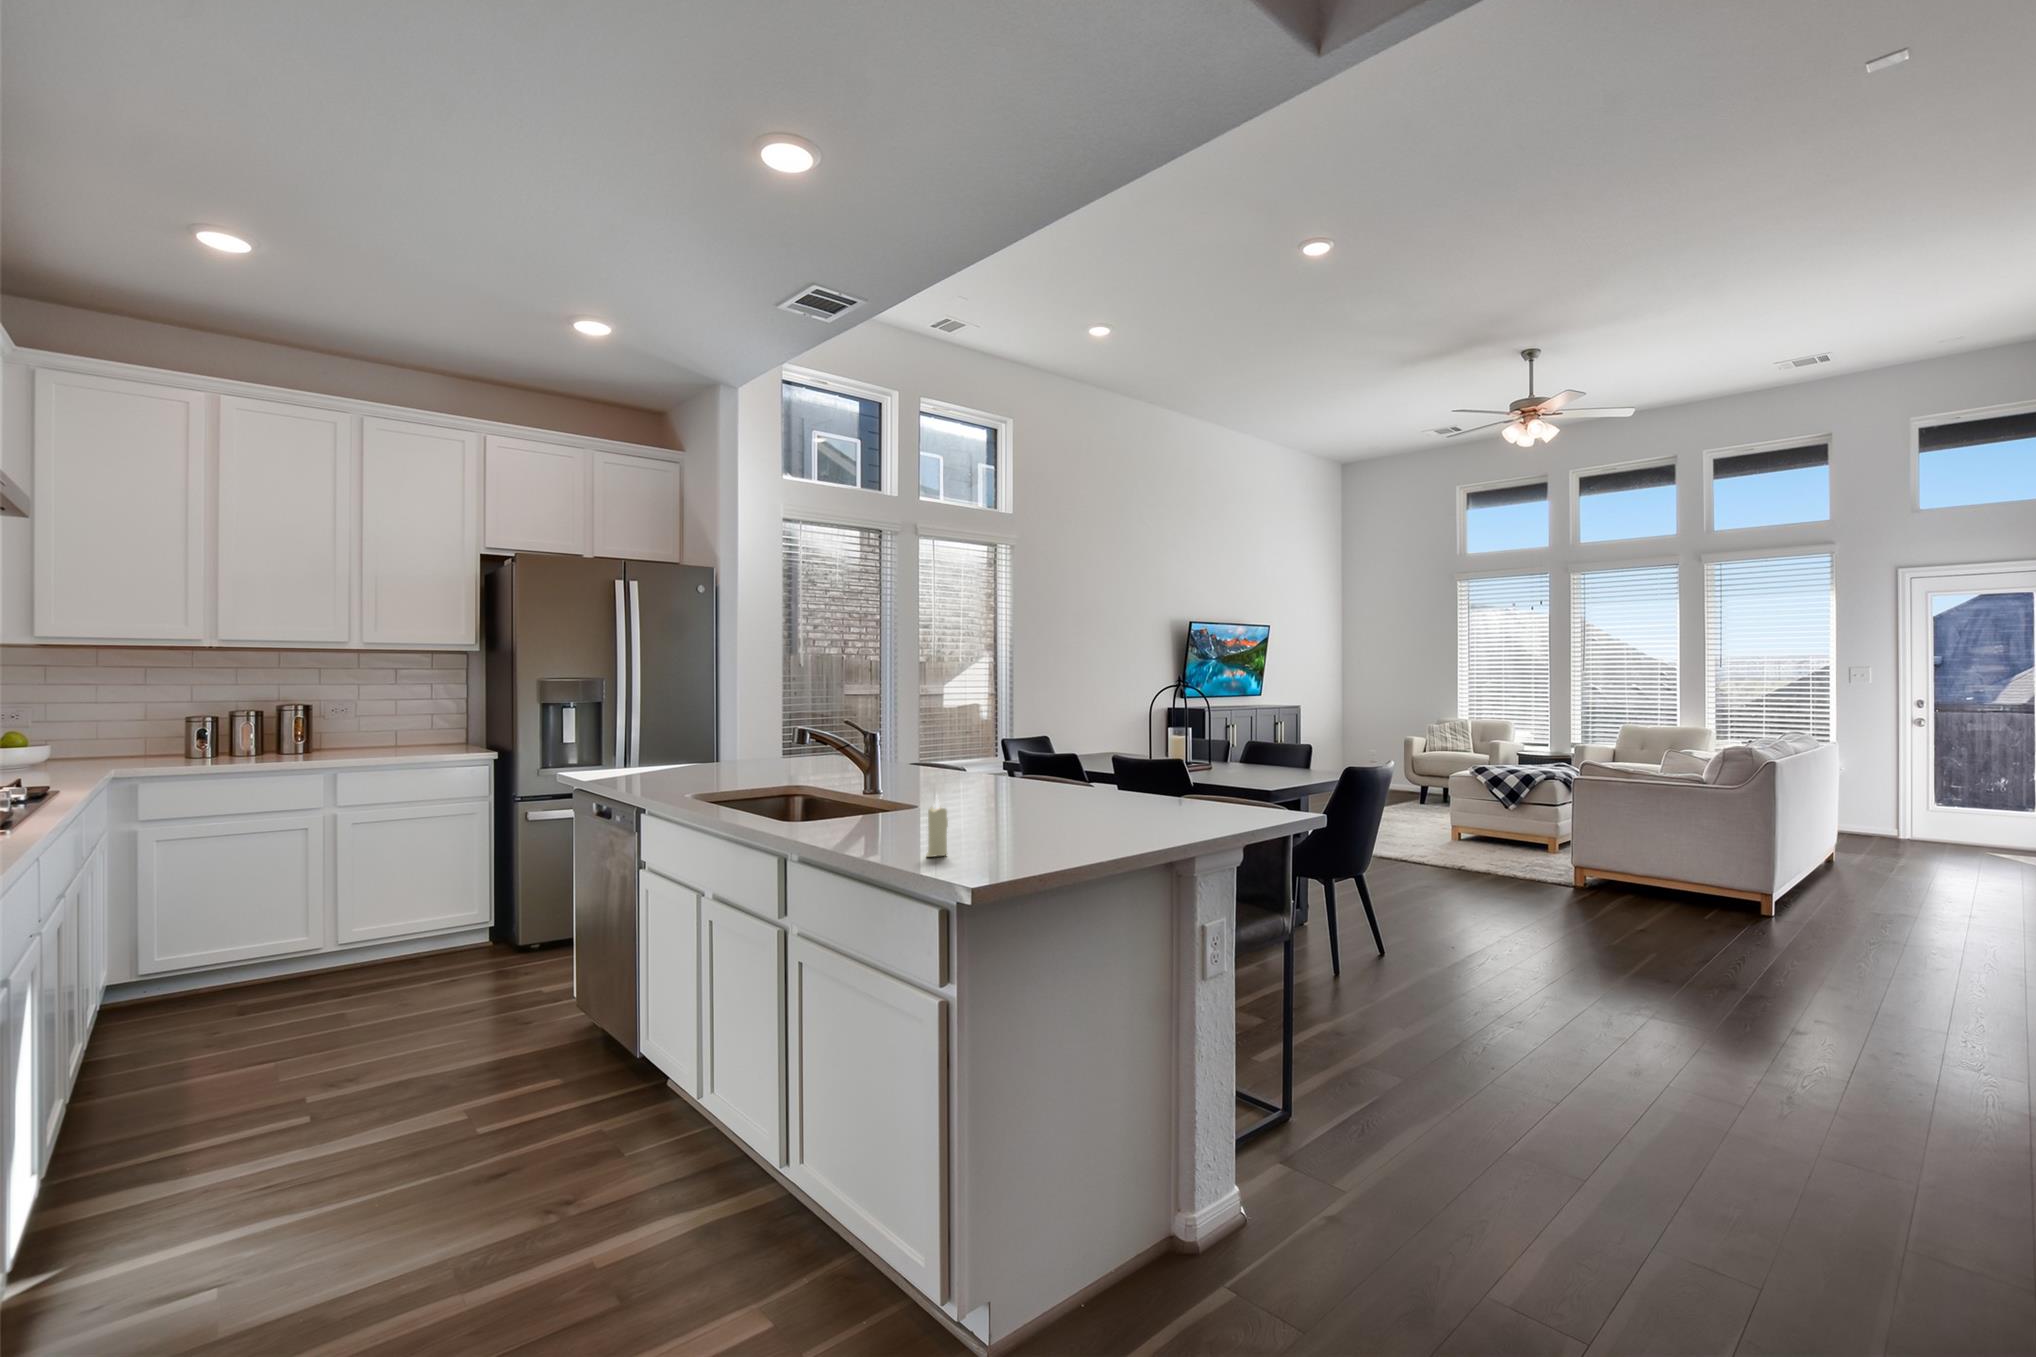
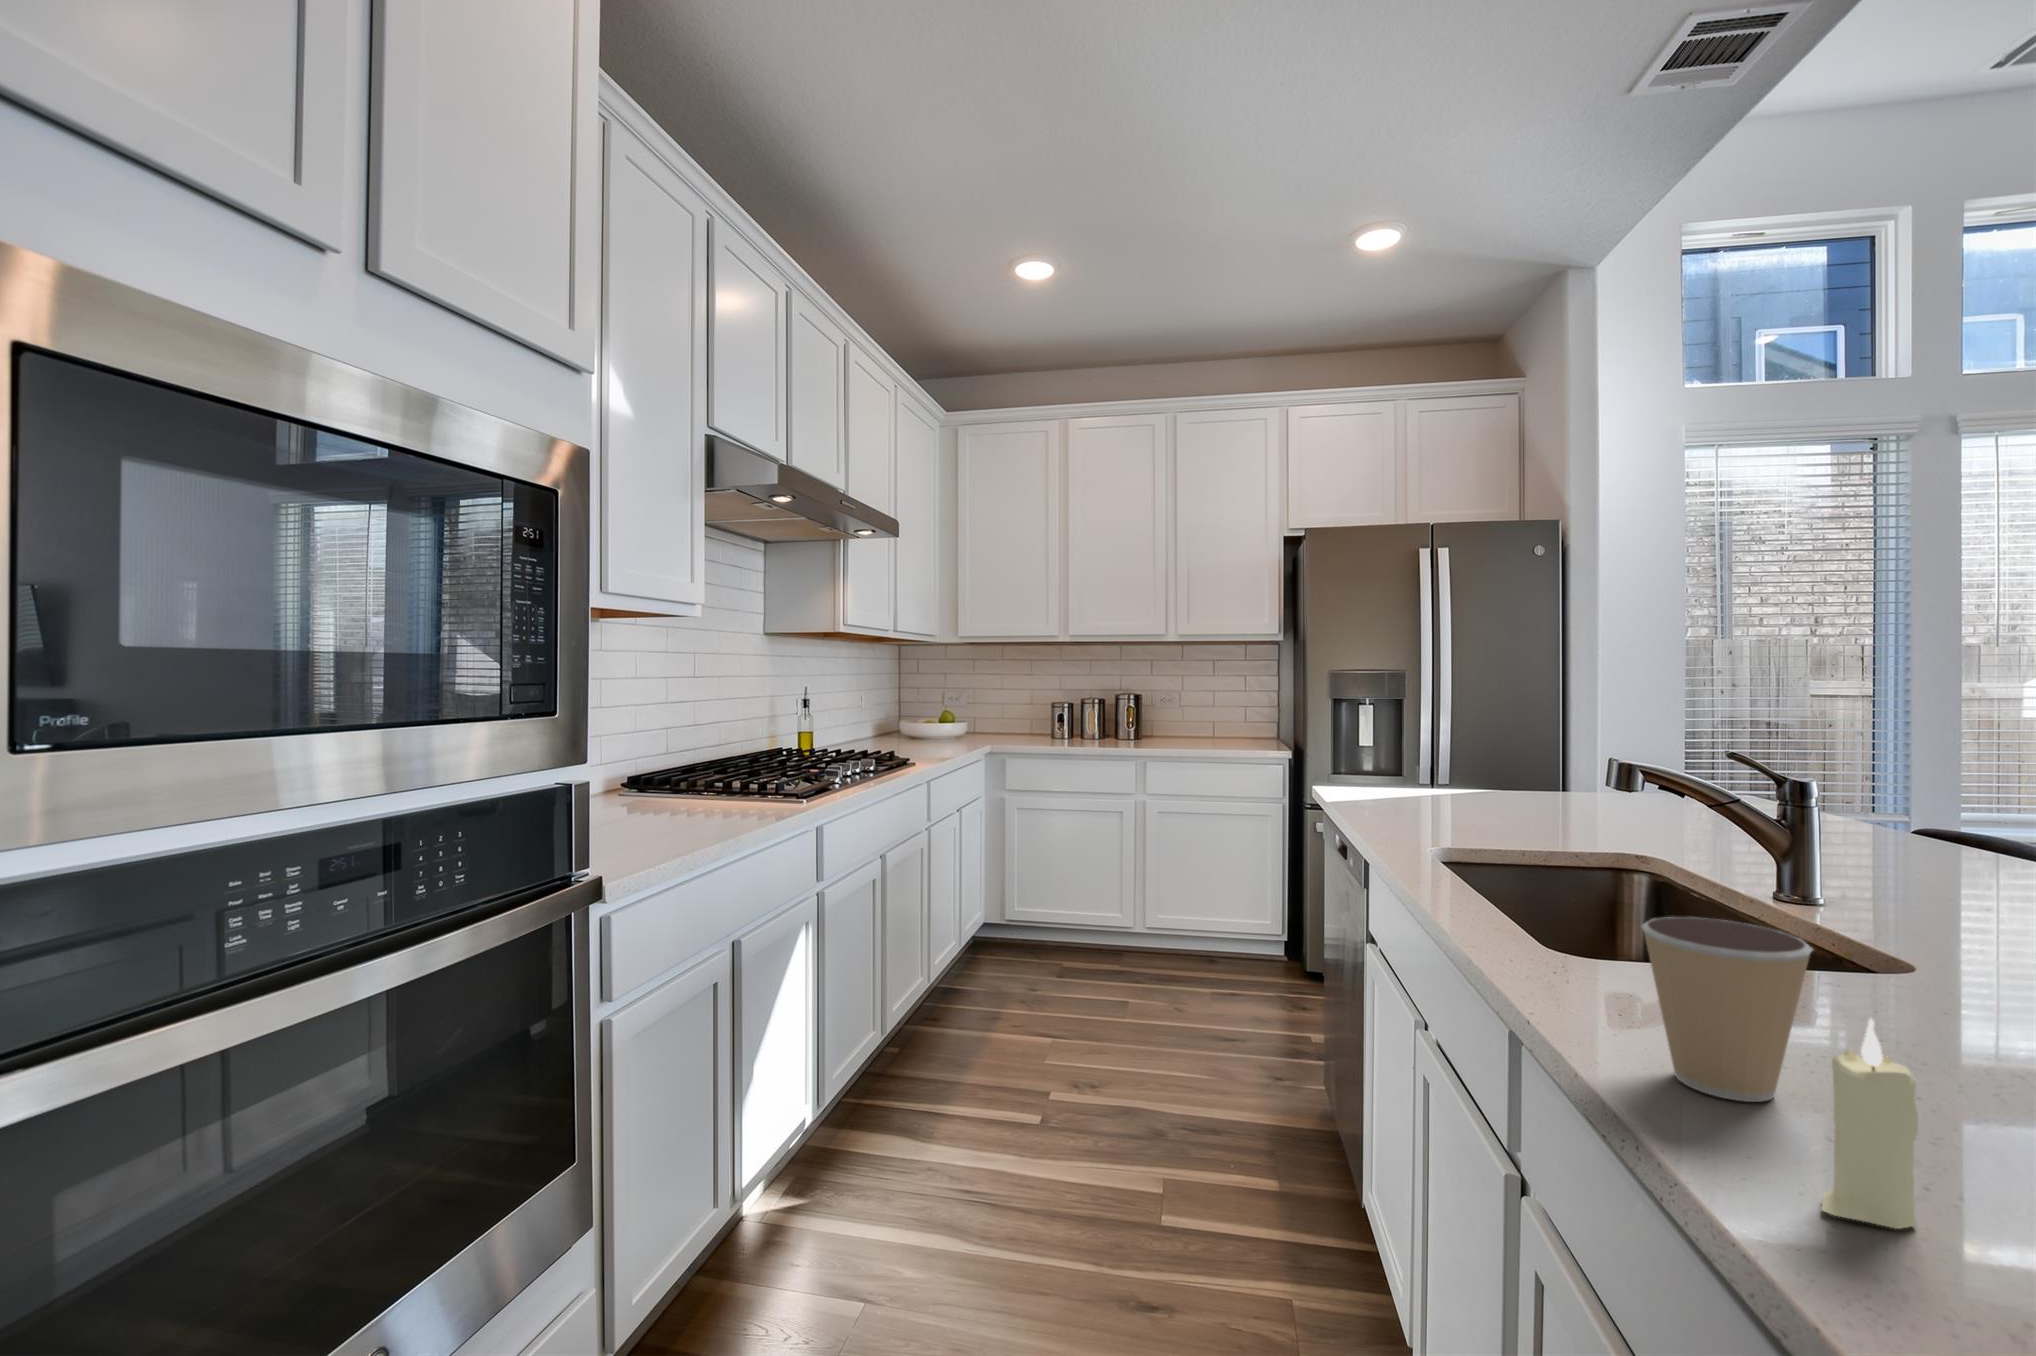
coffee cup: none [862,783,915,845] -> present [1642,917,1813,1102]

